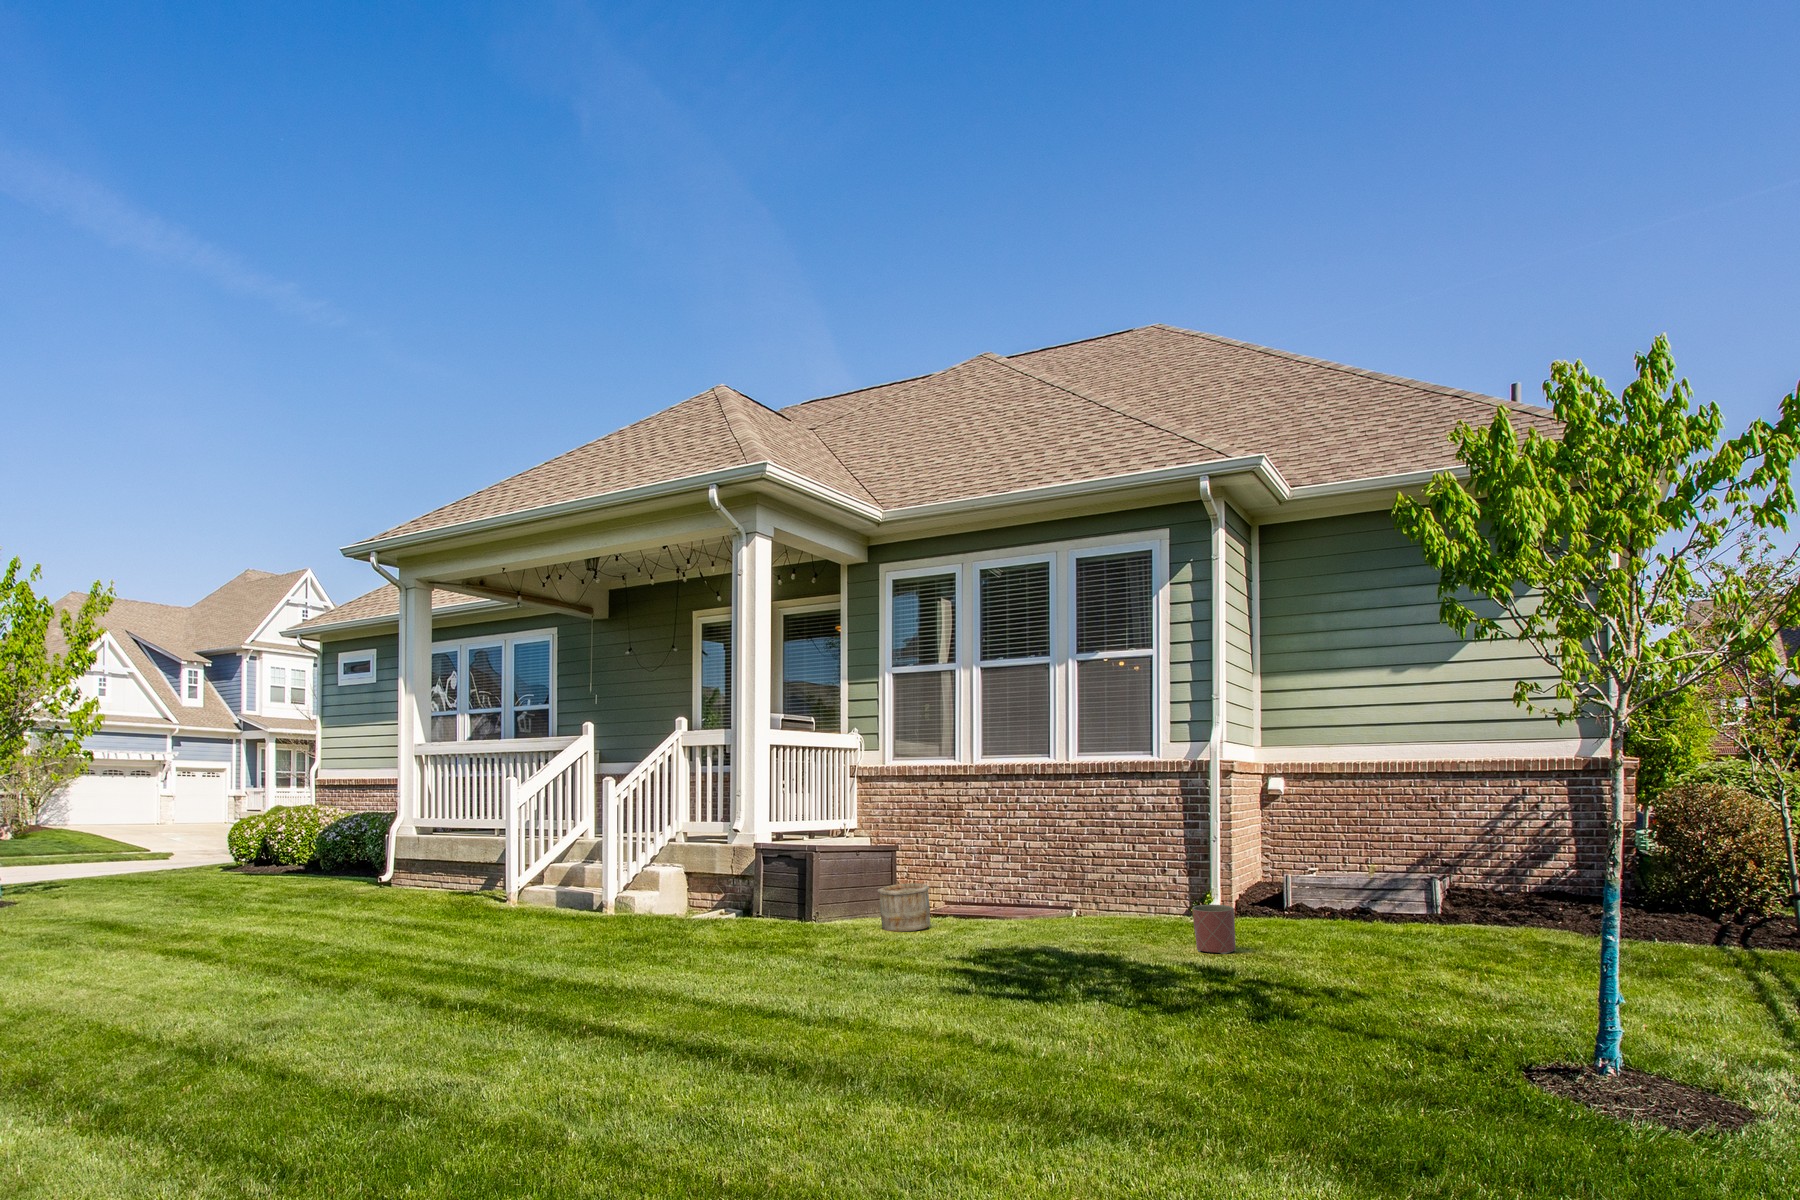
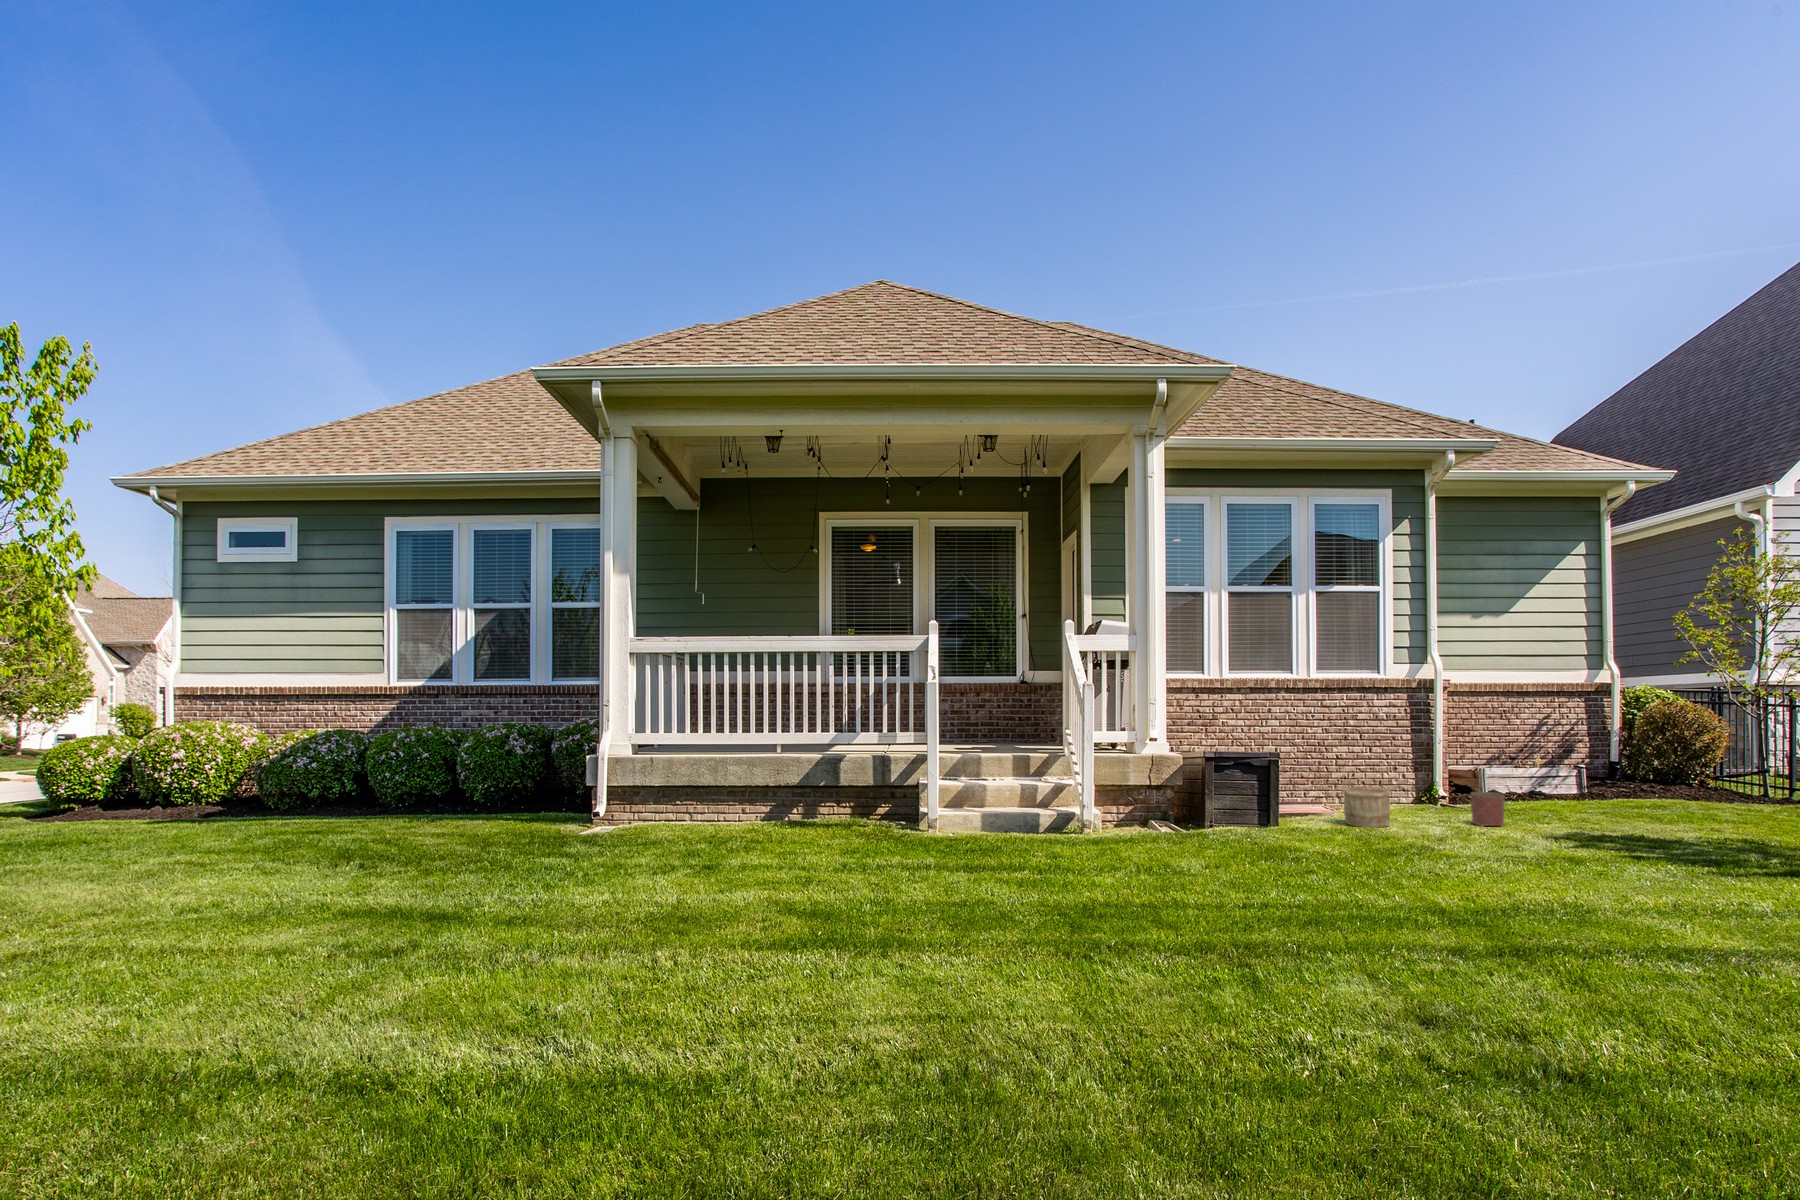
planter: present [1192,905,1235,954] -> present [1470,792,1505,826]

